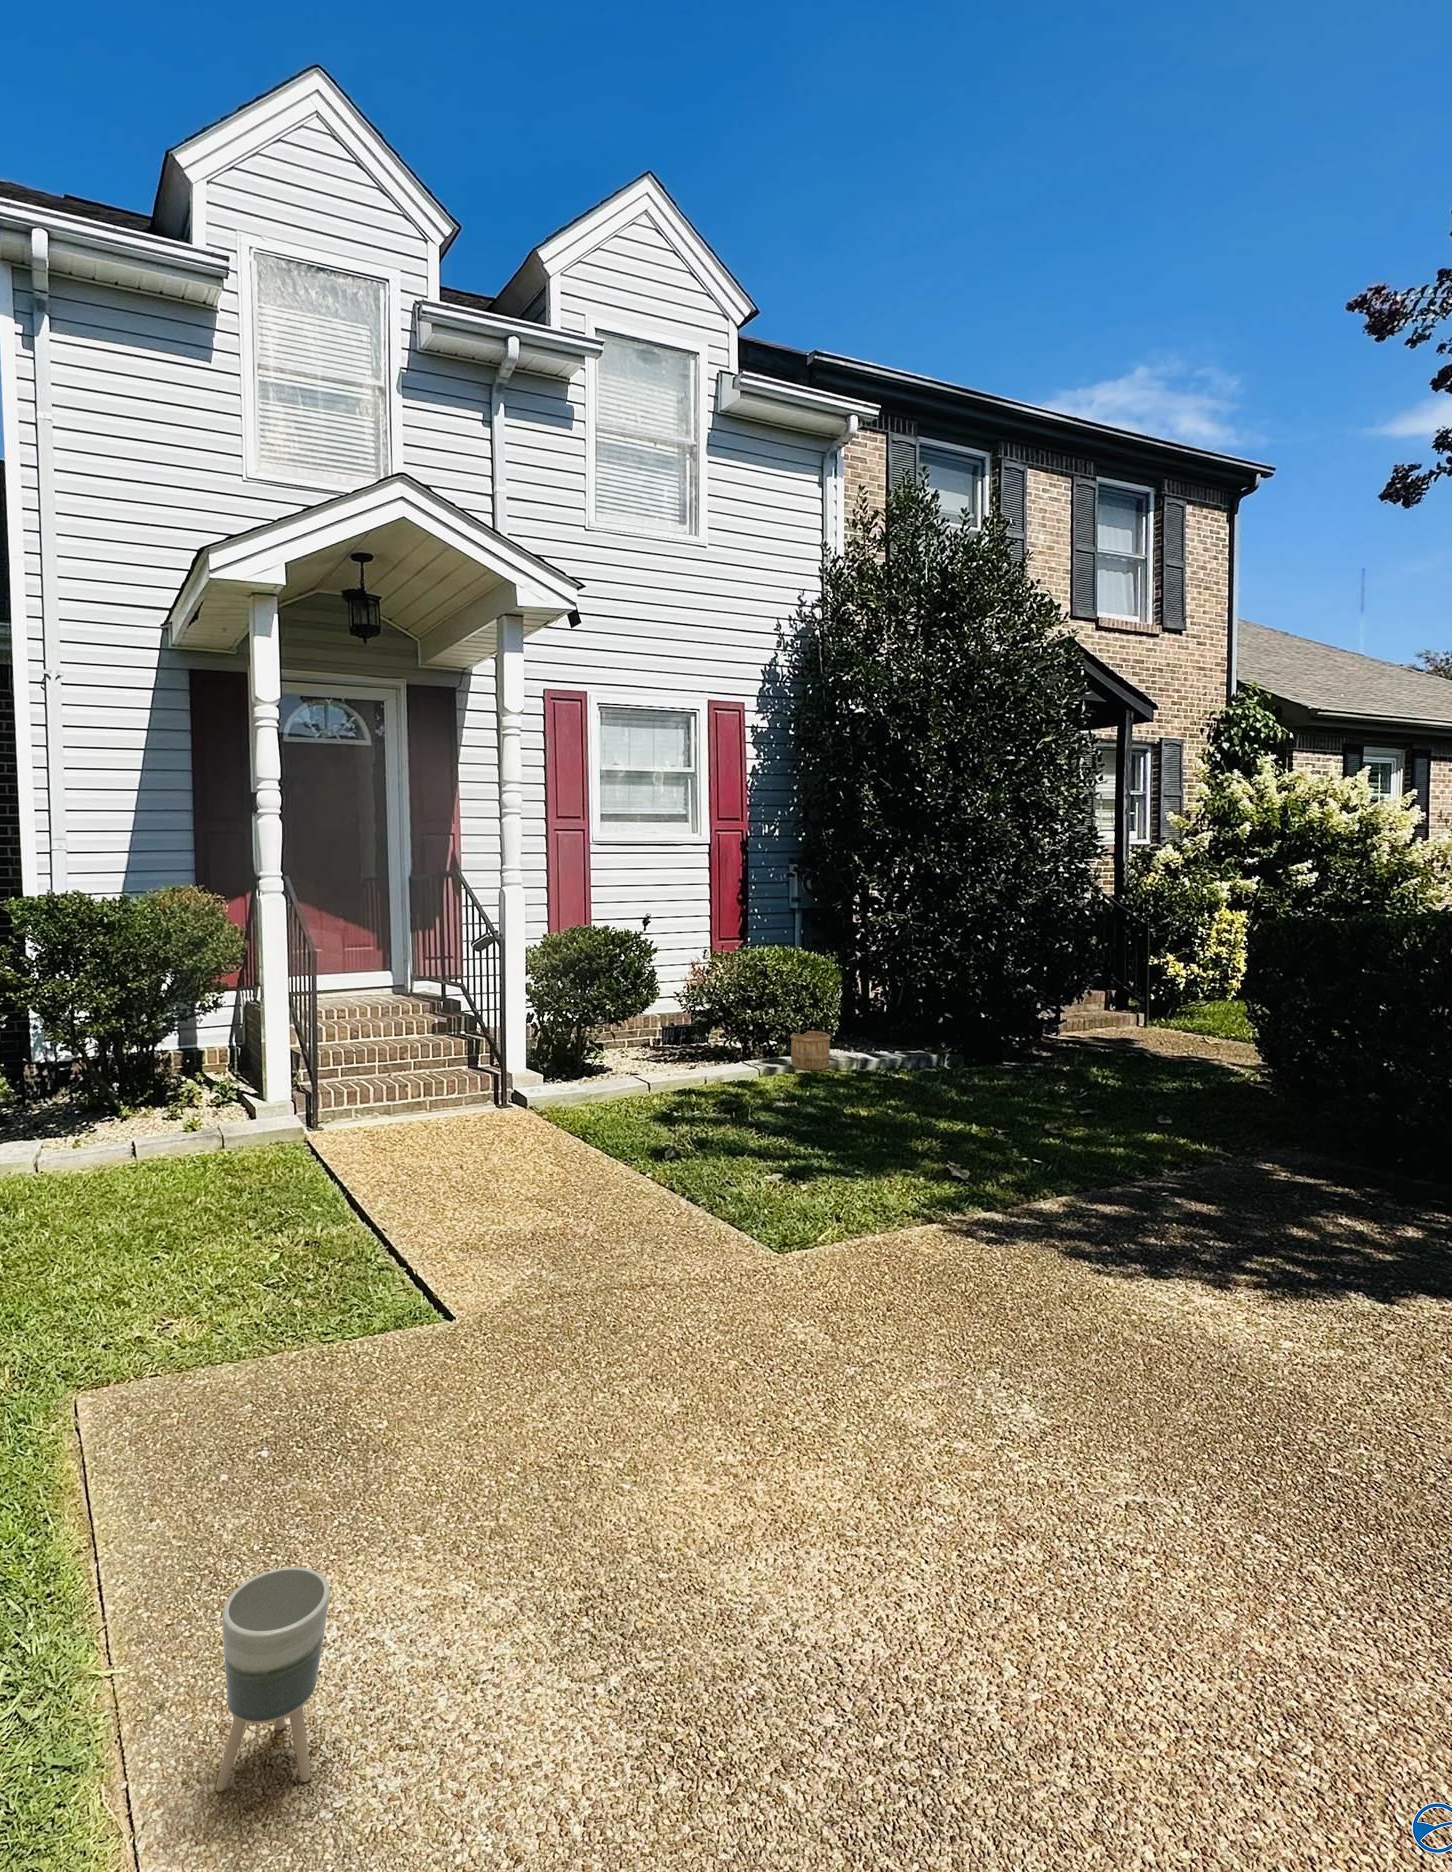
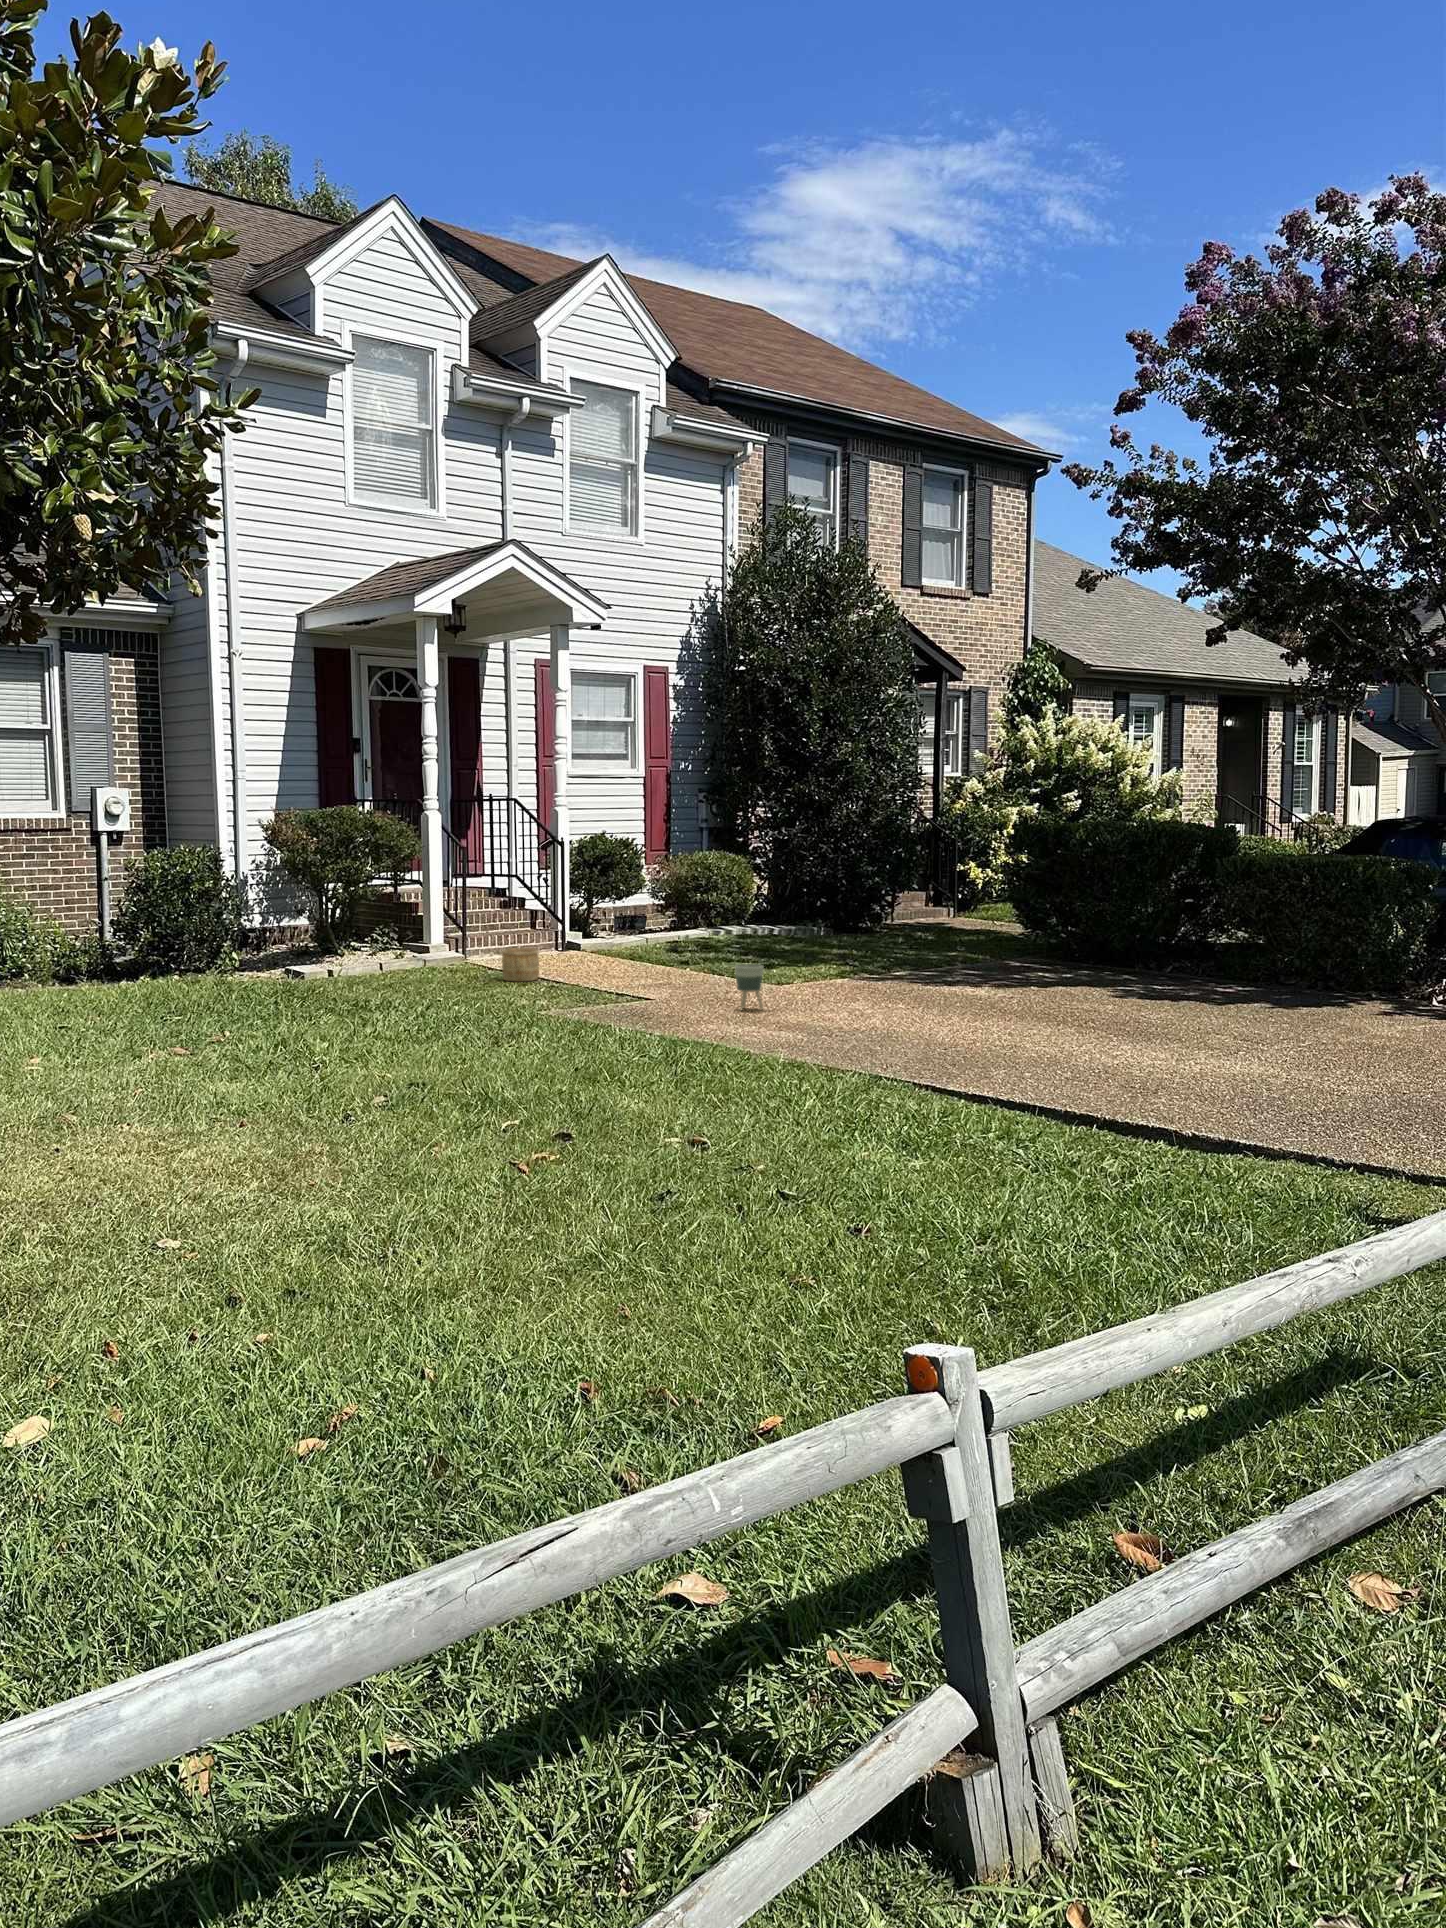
wooden bucket: present [790,1031,831,1070] -> present [502,948,539,982]

